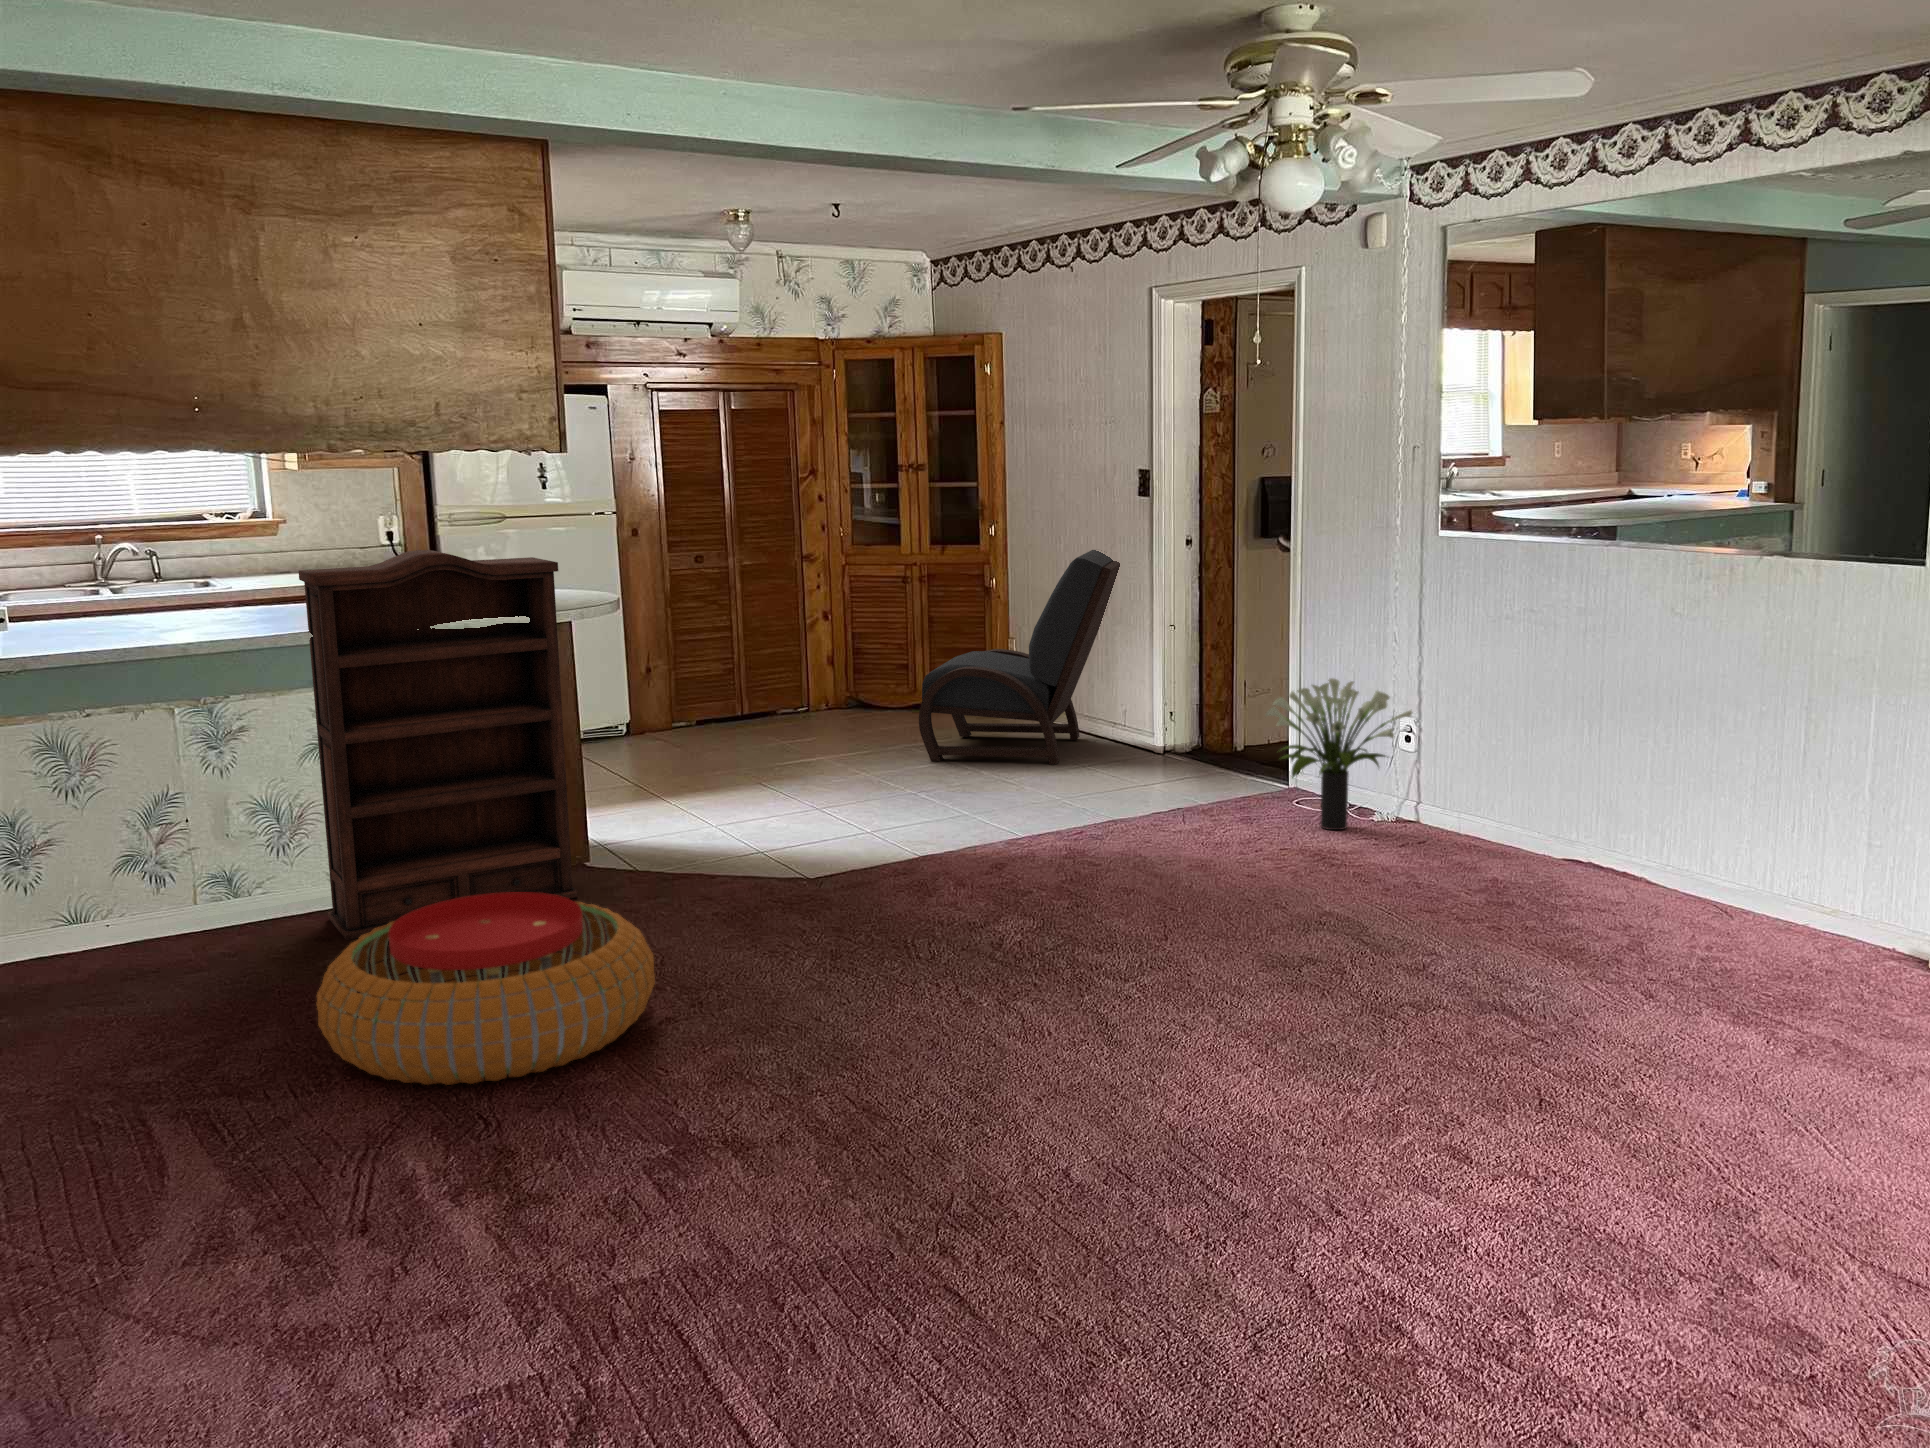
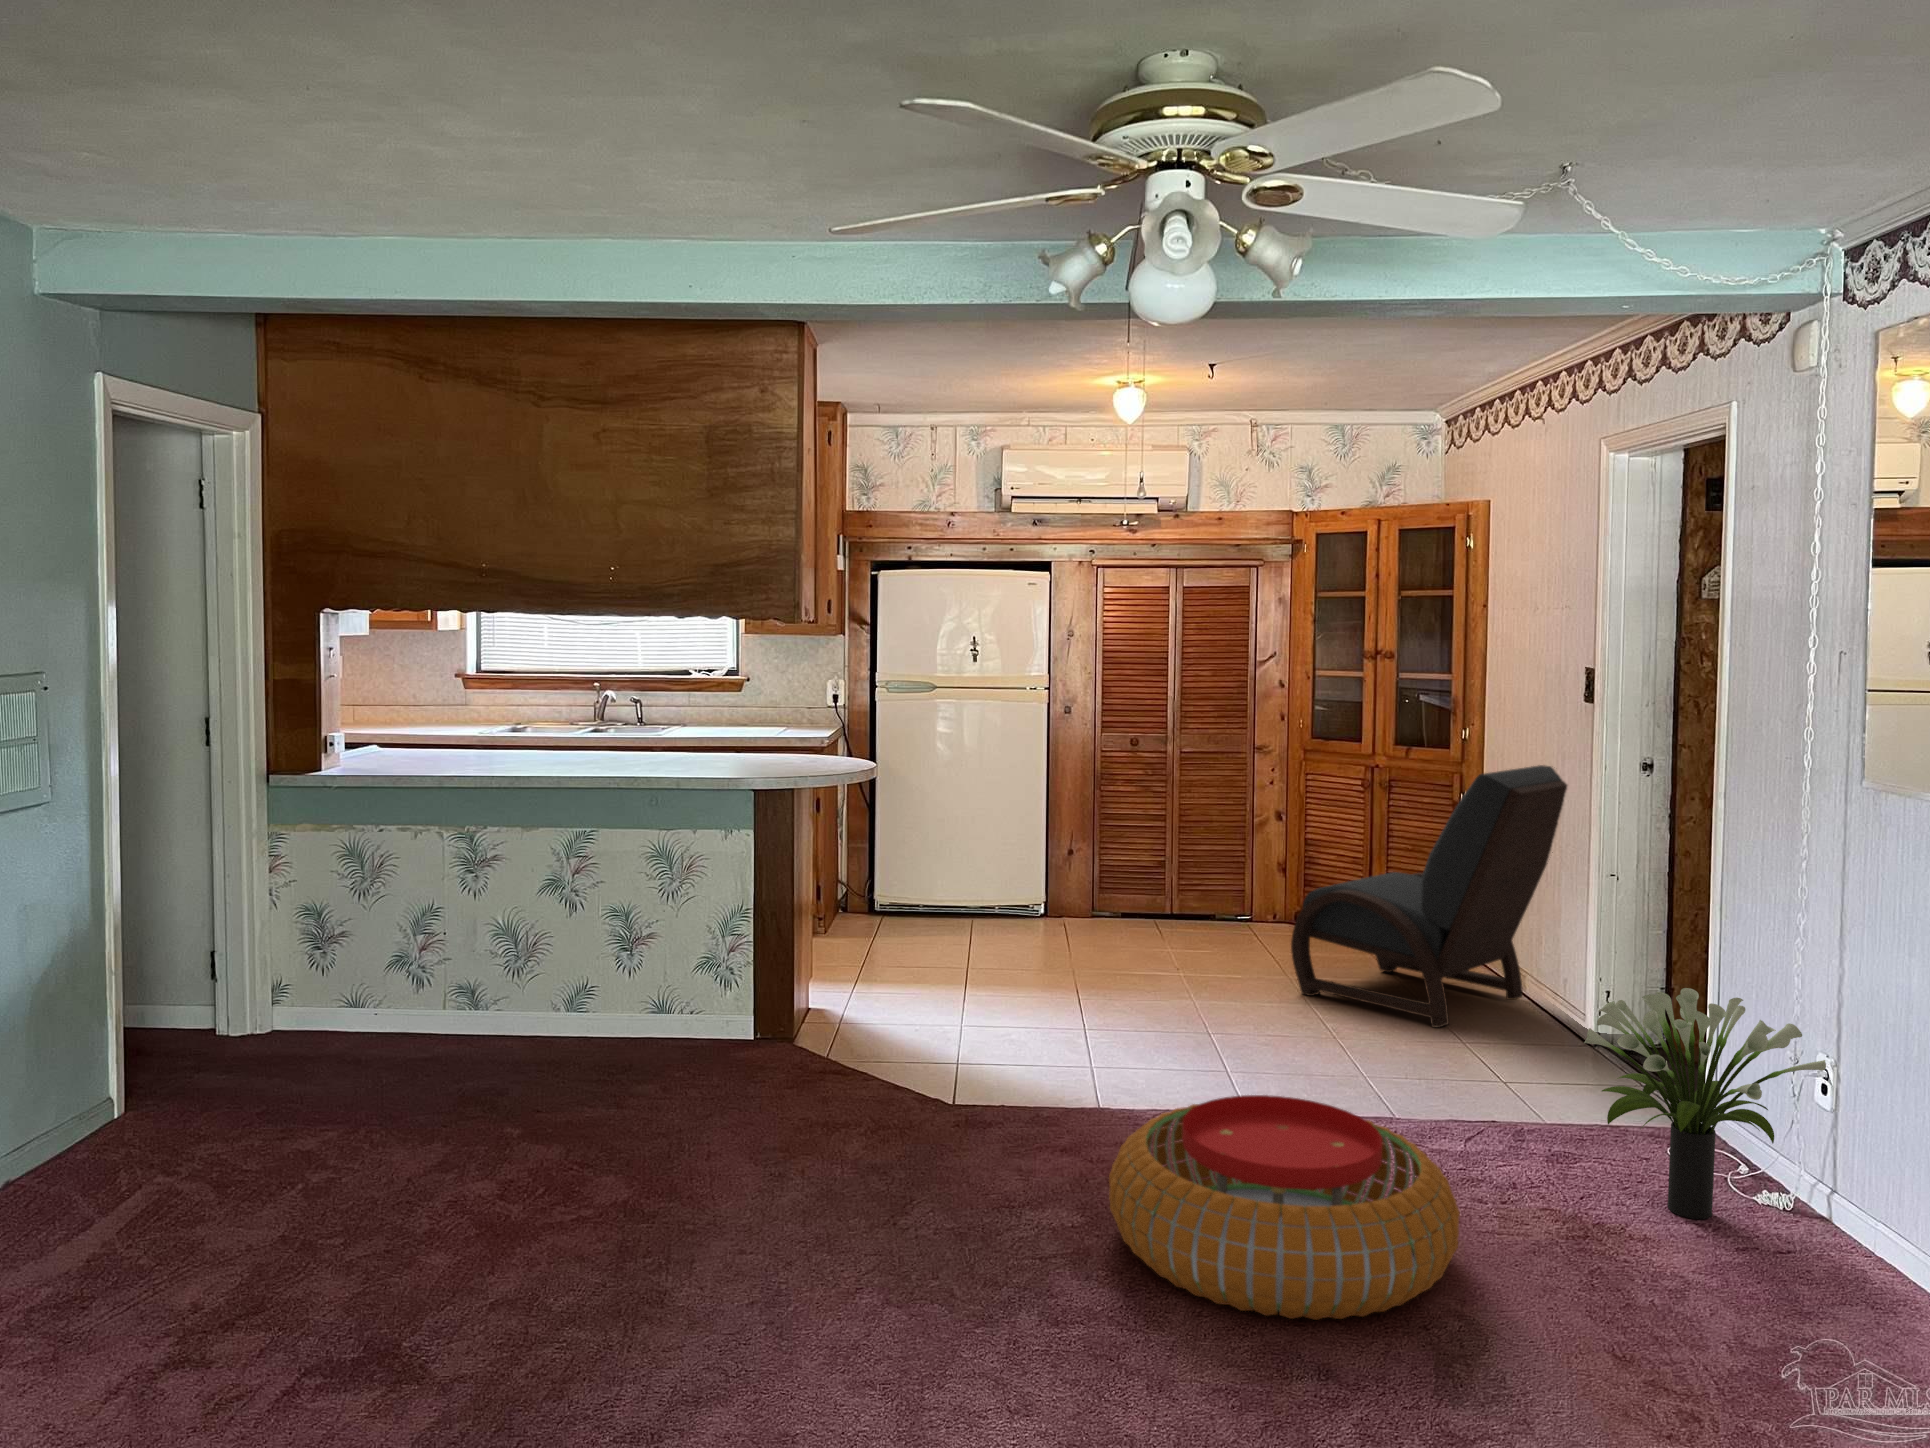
bookshelf: present [299,550,578,940] -> none [516,713,749,1072]
pouf: present [316,892,655,1085] -> present [1109,1095,1460,1320]

